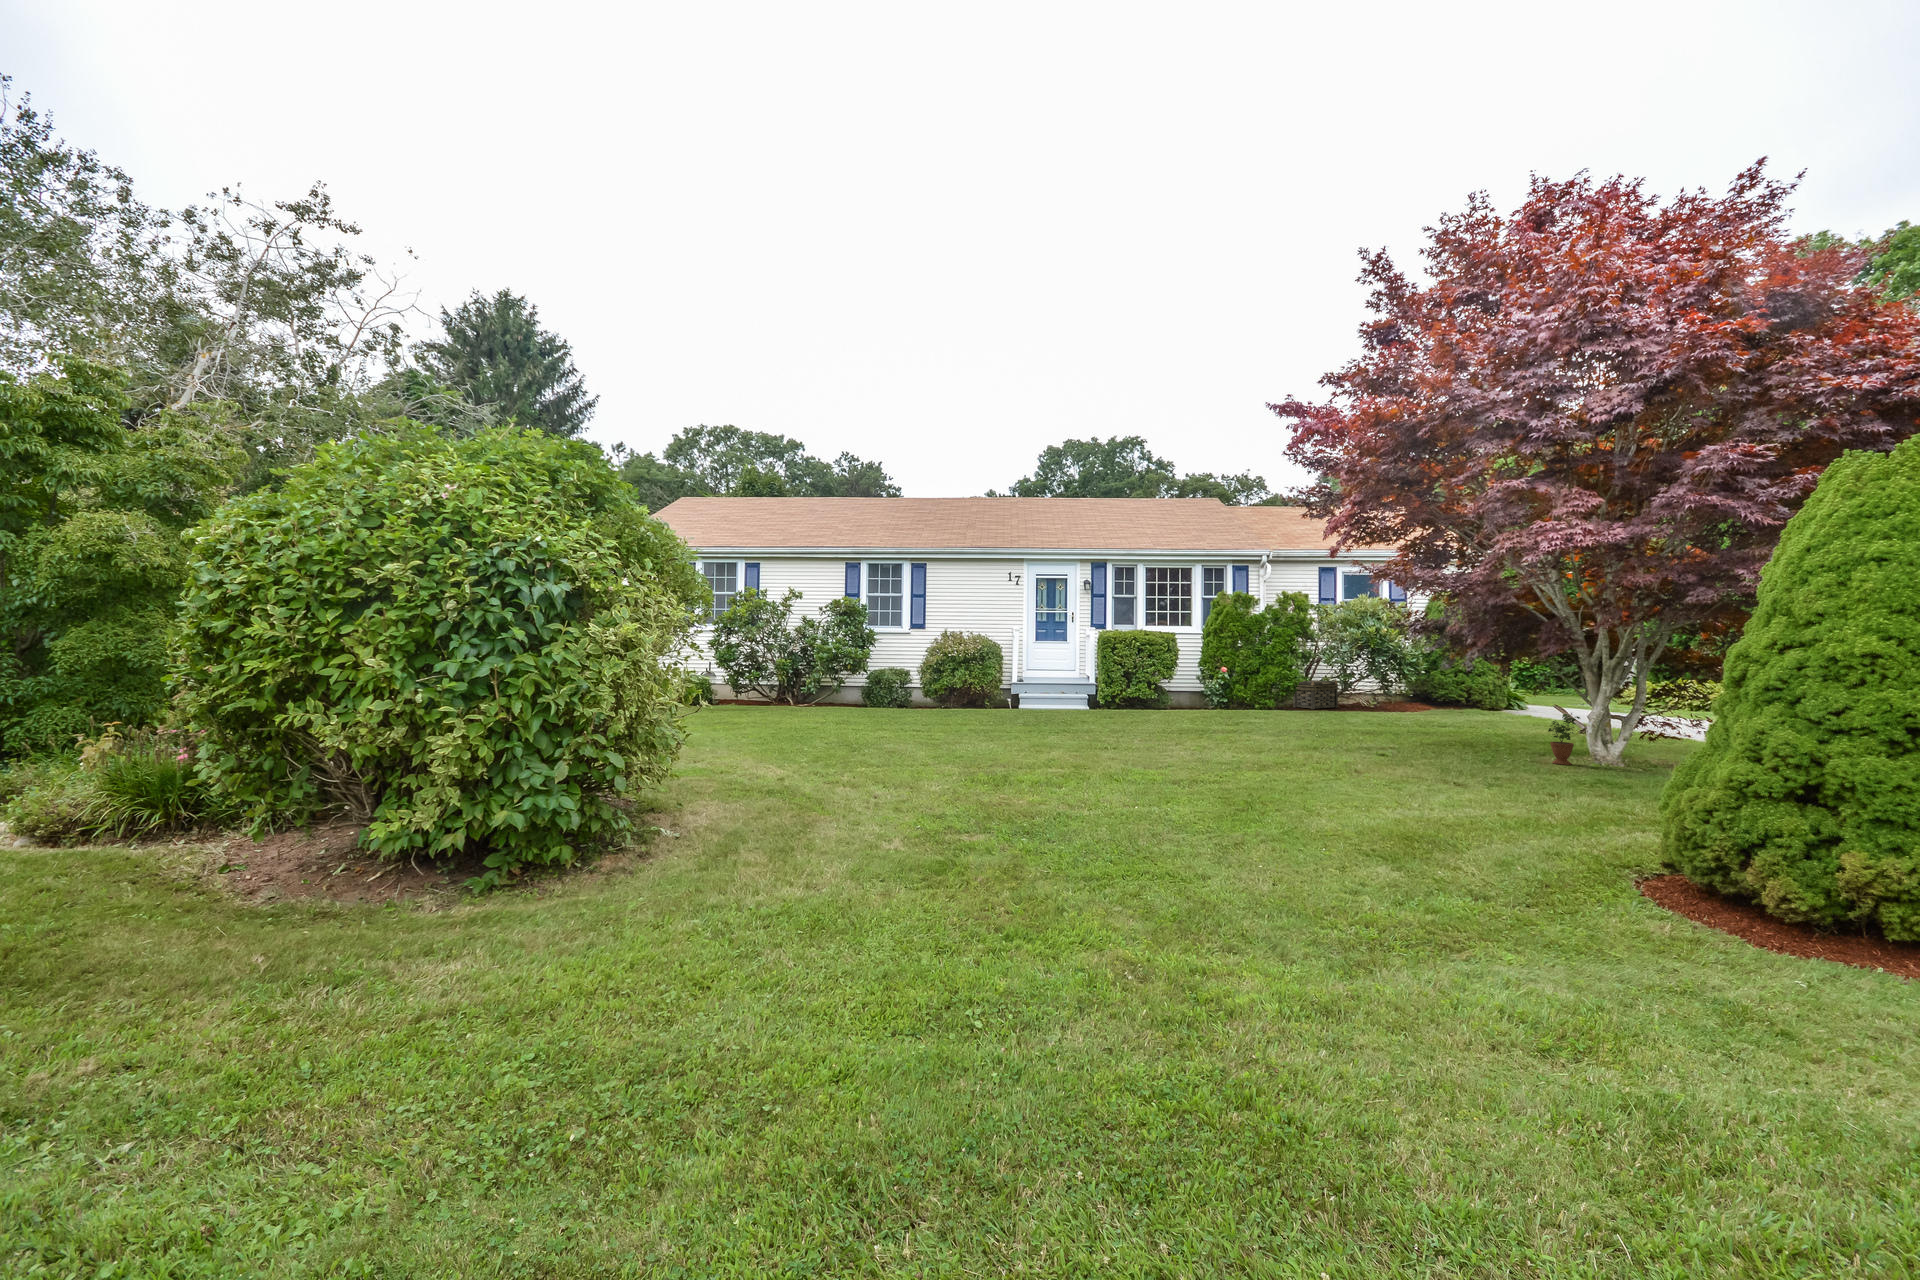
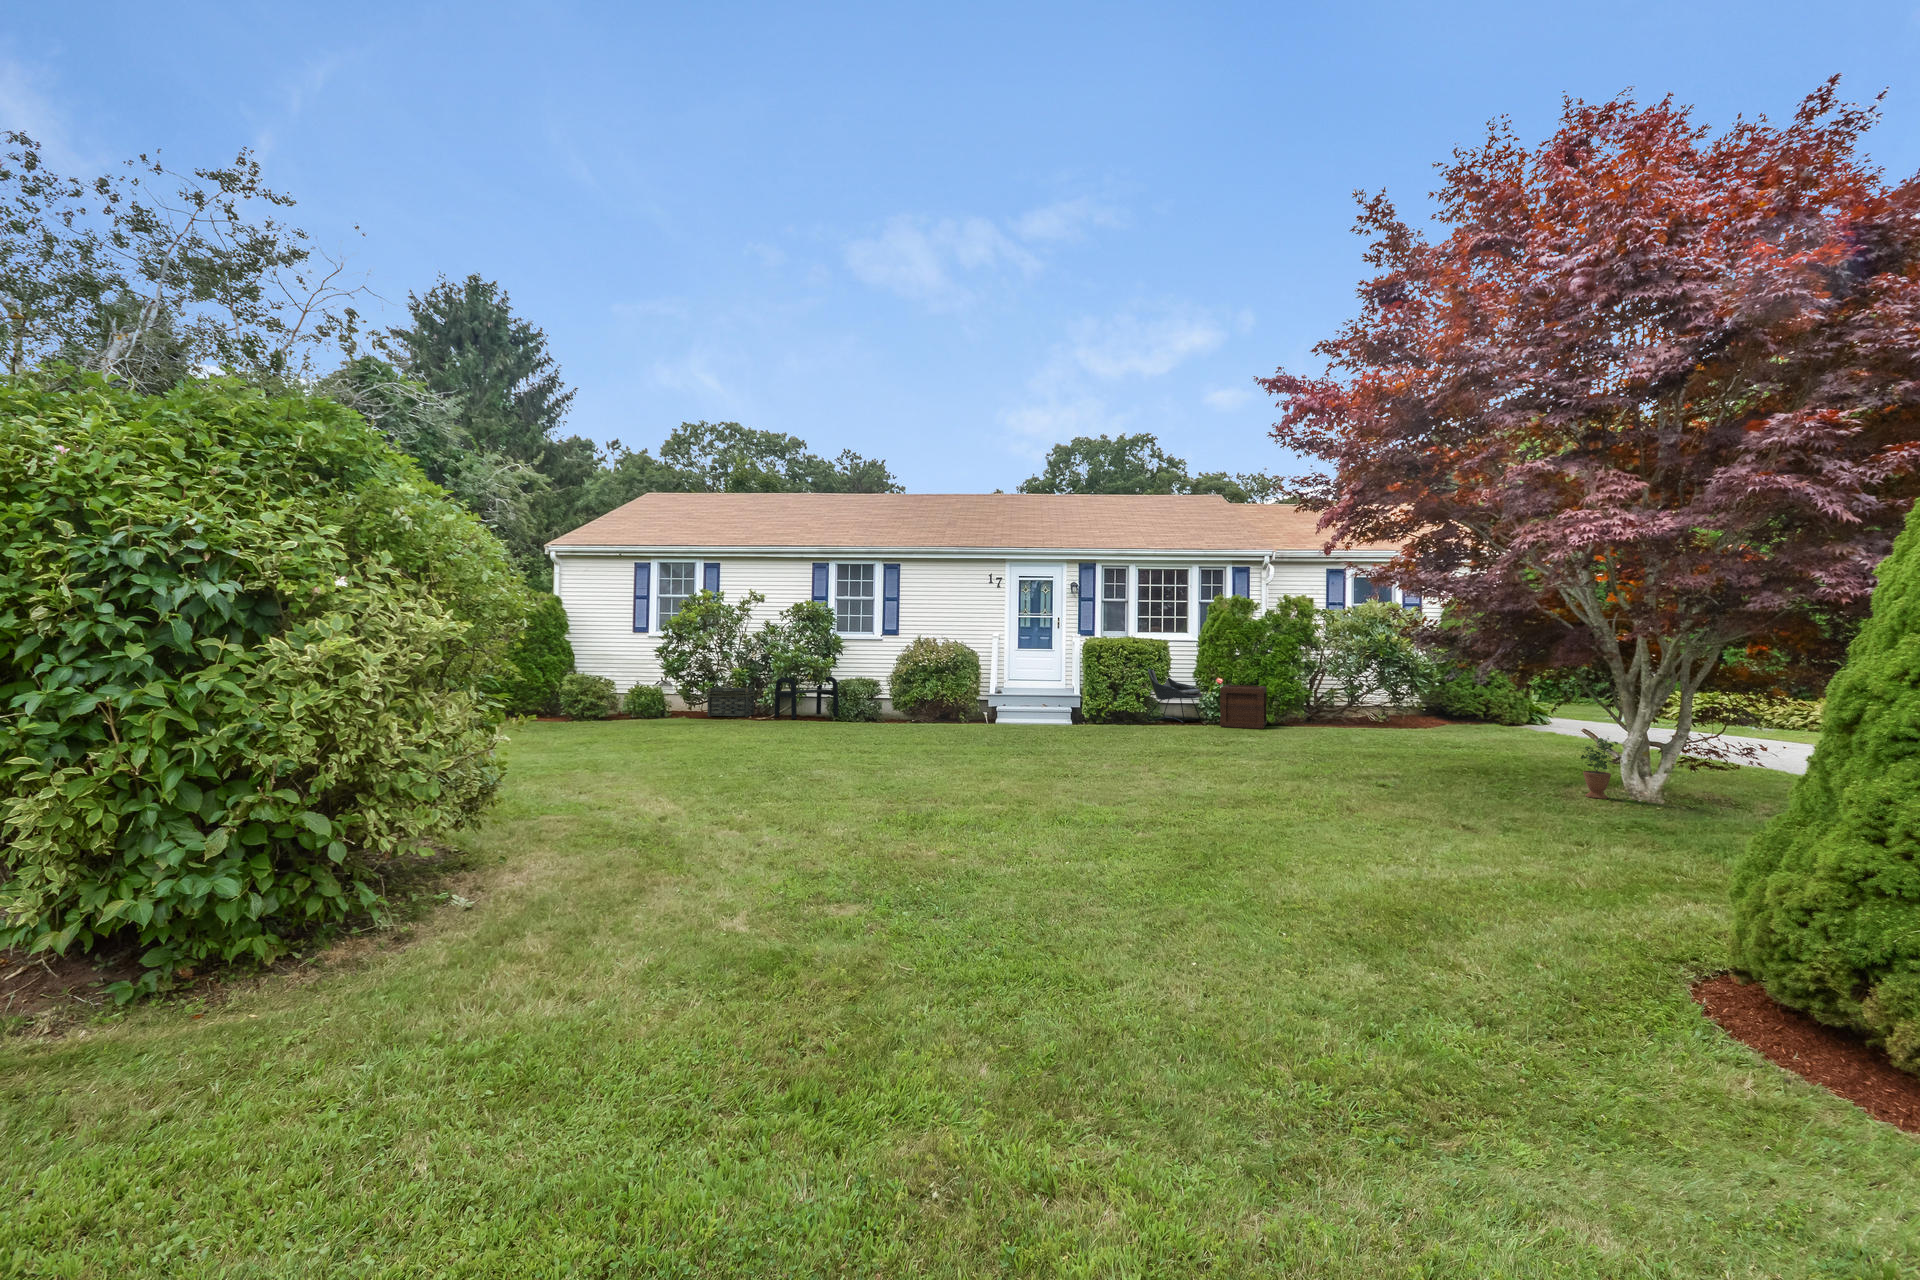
lounge chair: none [1157,657,1208,708] -> present [1147,669,1202,723]
bench: none [818,667,876,707] -> present [775,676,838,719]
wooden crate: none [1225,673,1266,712] -> present [1220,685,1267,729]
basket: present [1293,679,1338,709] -> present [707,687,755,717]

